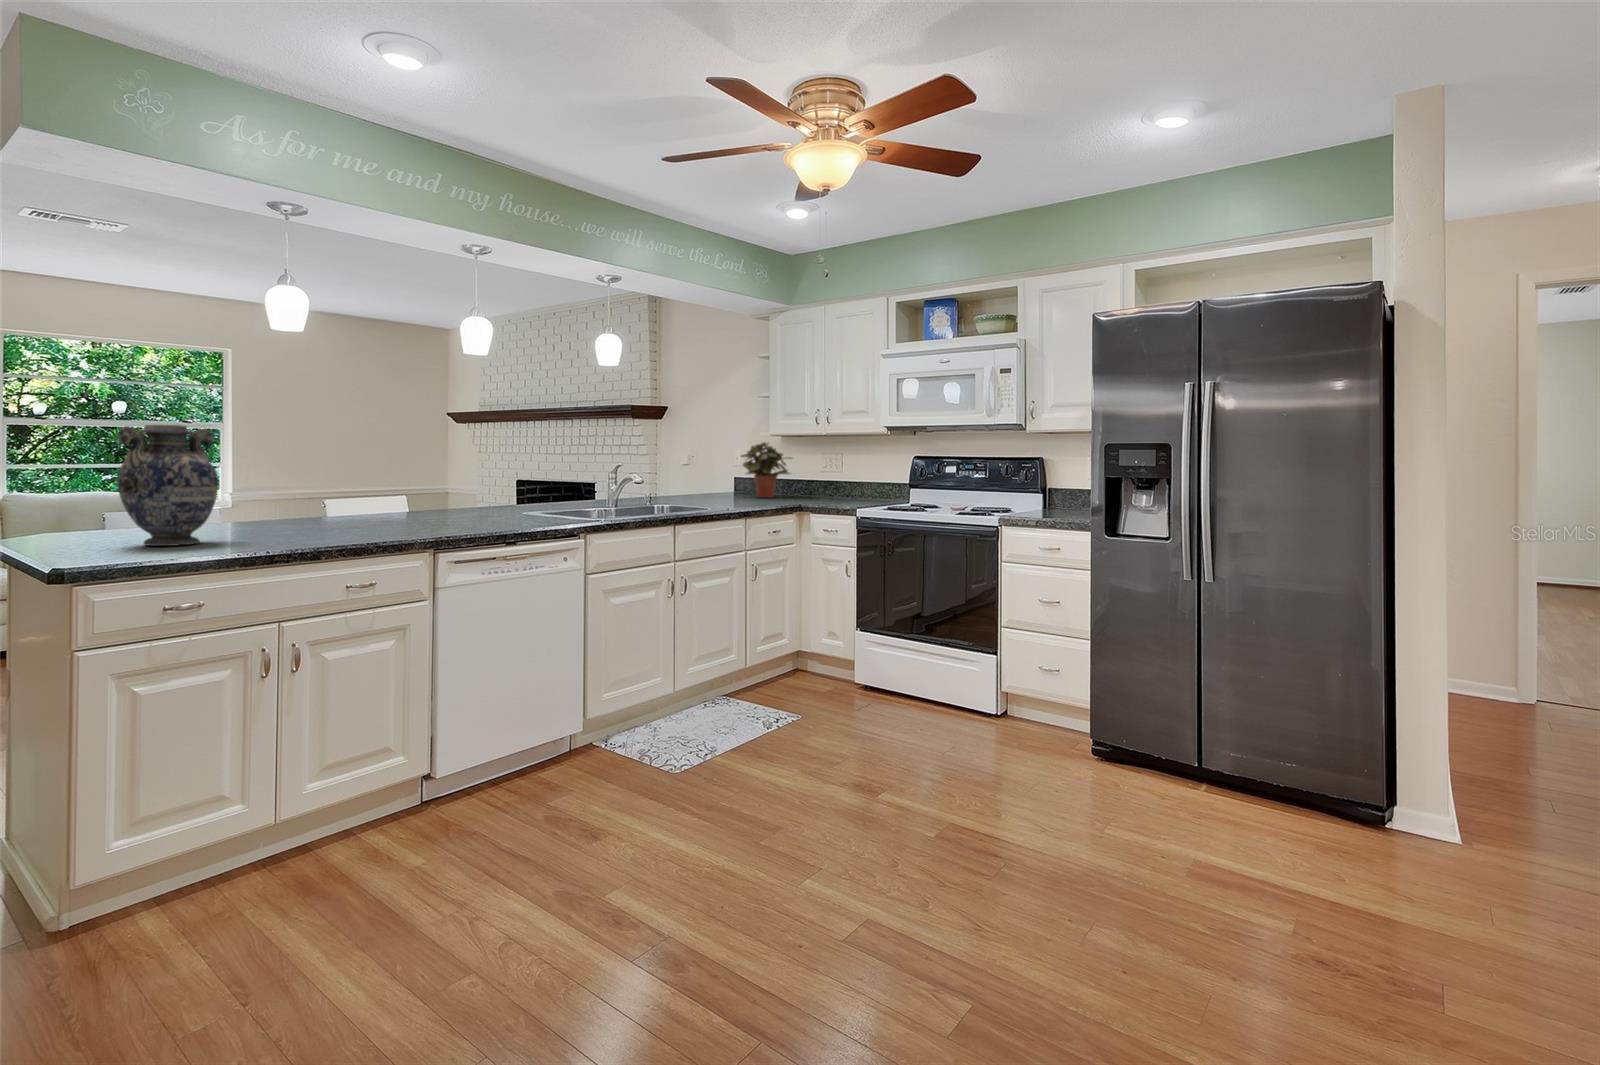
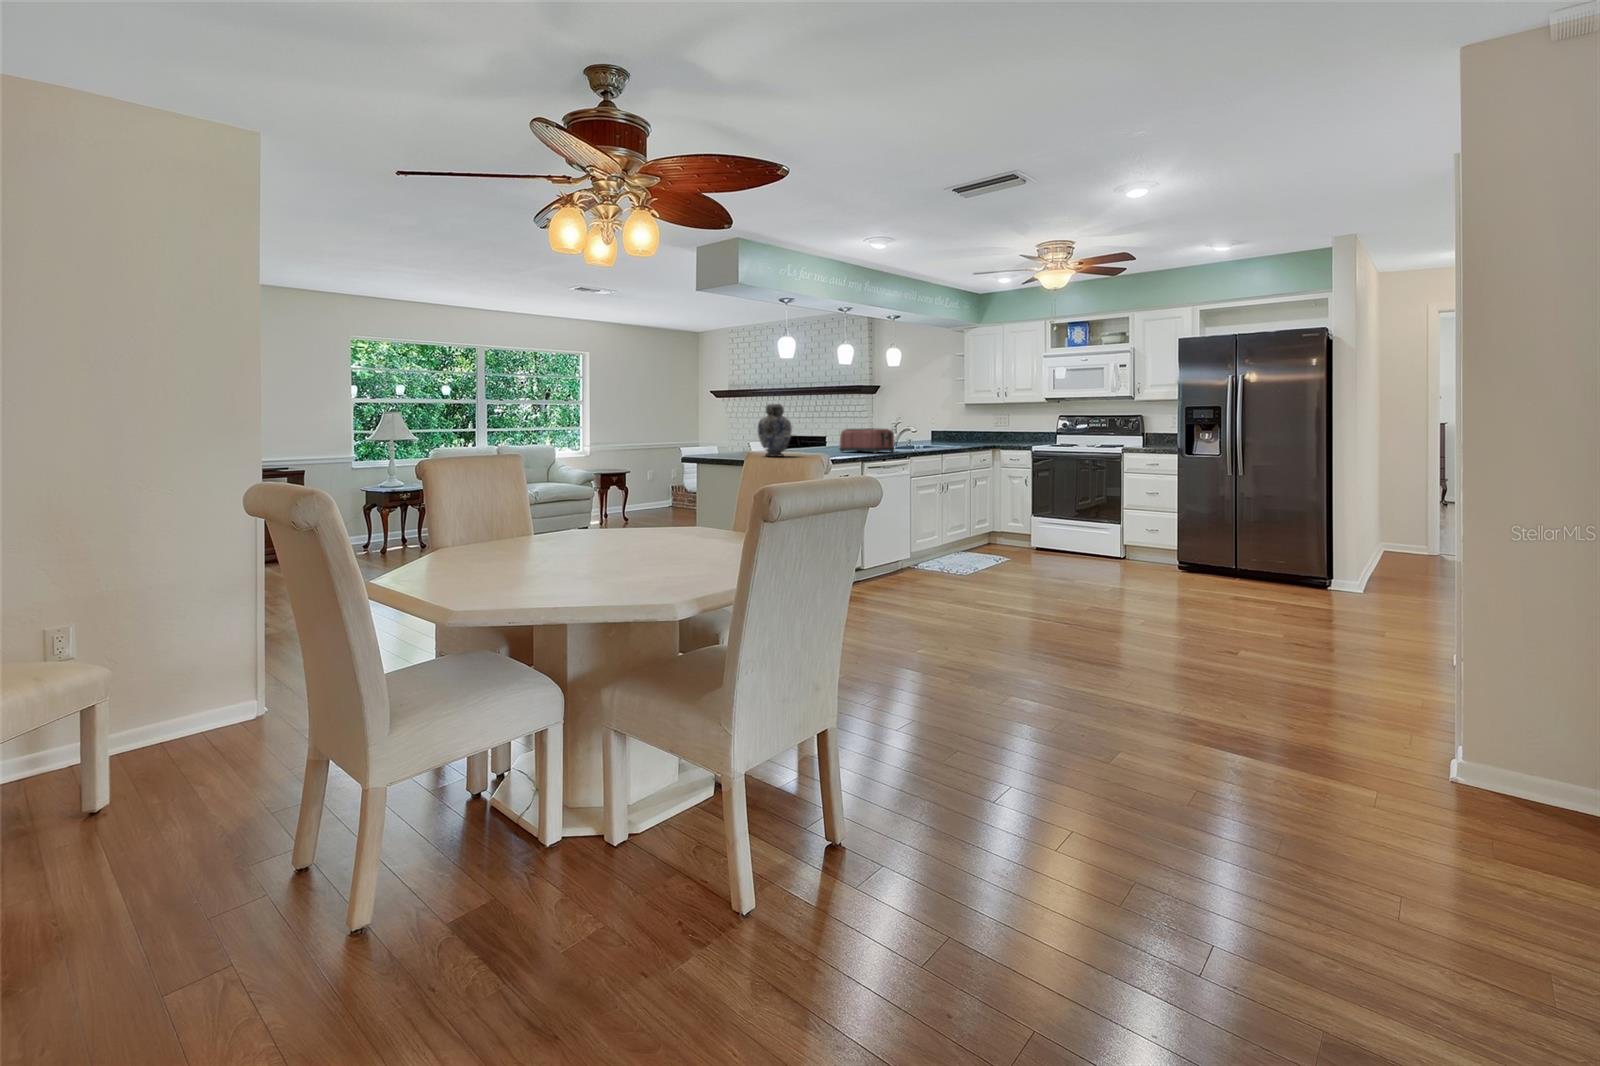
potted plant: present [742,442,791,498] -> none [944,409,977,444]
toaster: none [420,479,542,529] -> present [840,428,894,453]

